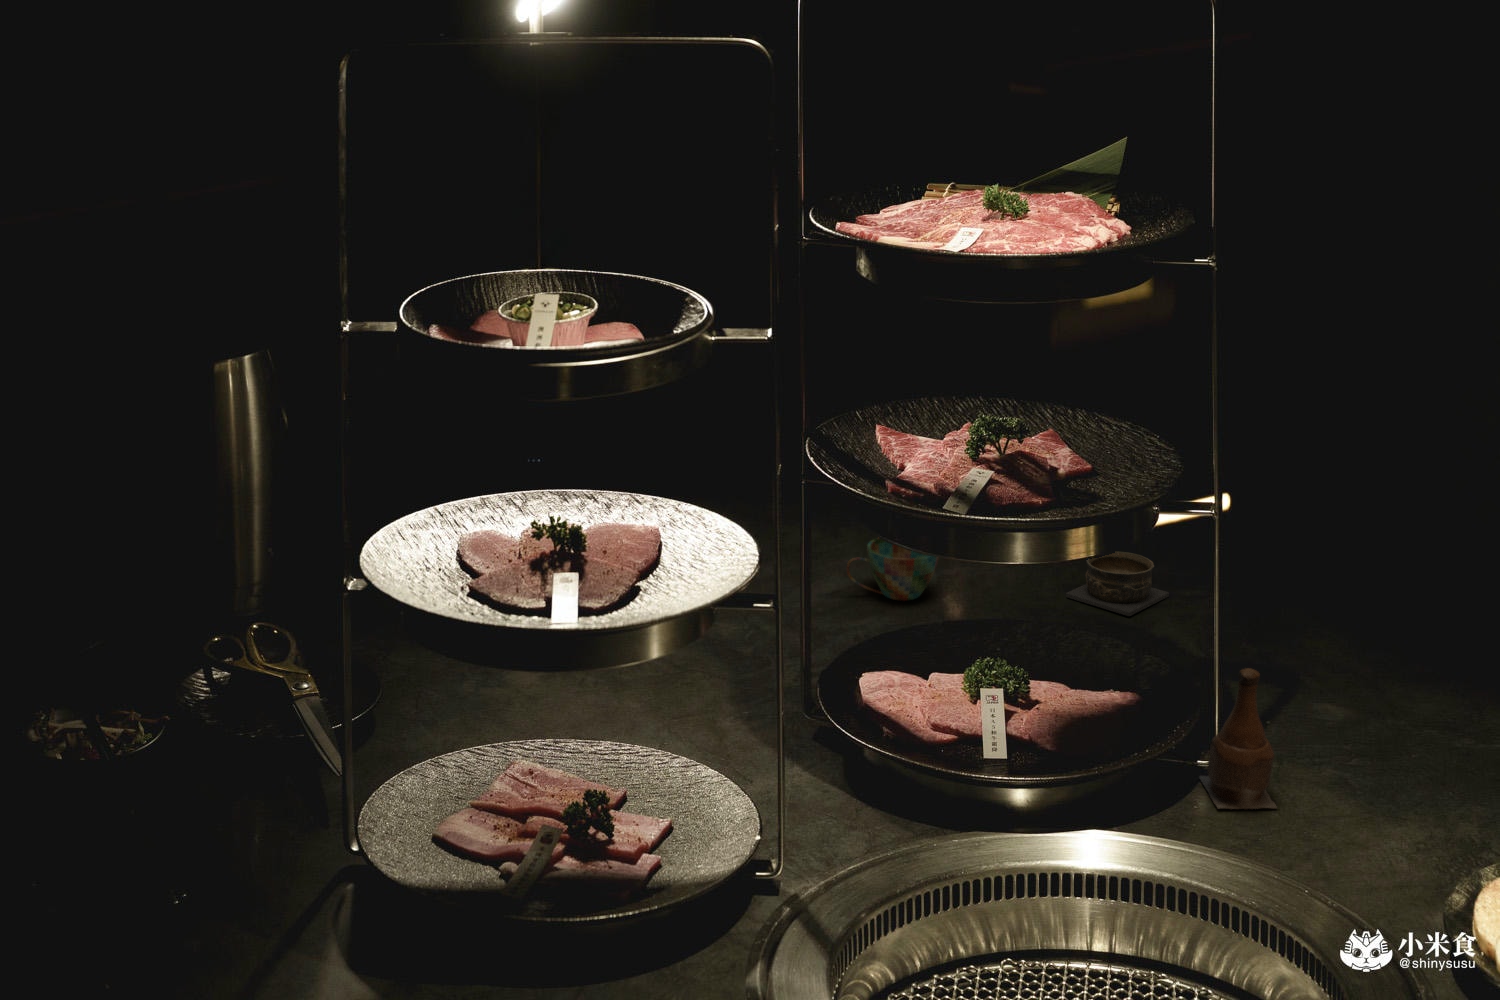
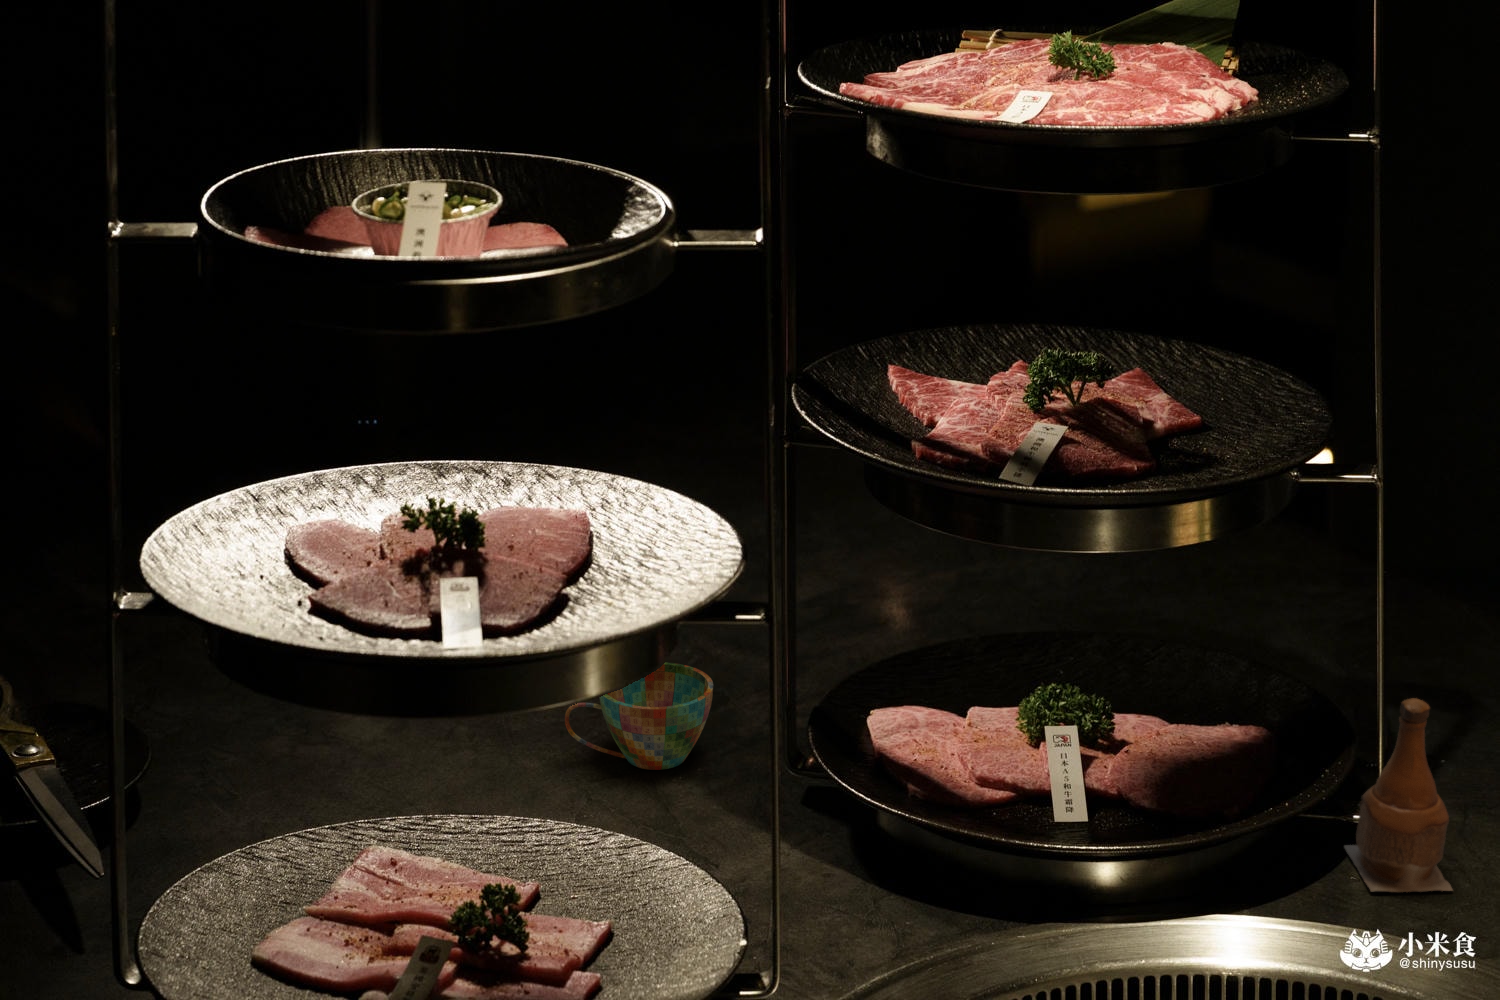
cup: present [847,538,939,601] -> present [565,662,713,770]
bowl: present [1066,552,1169,616] -> none [1156,535,1295,624]

